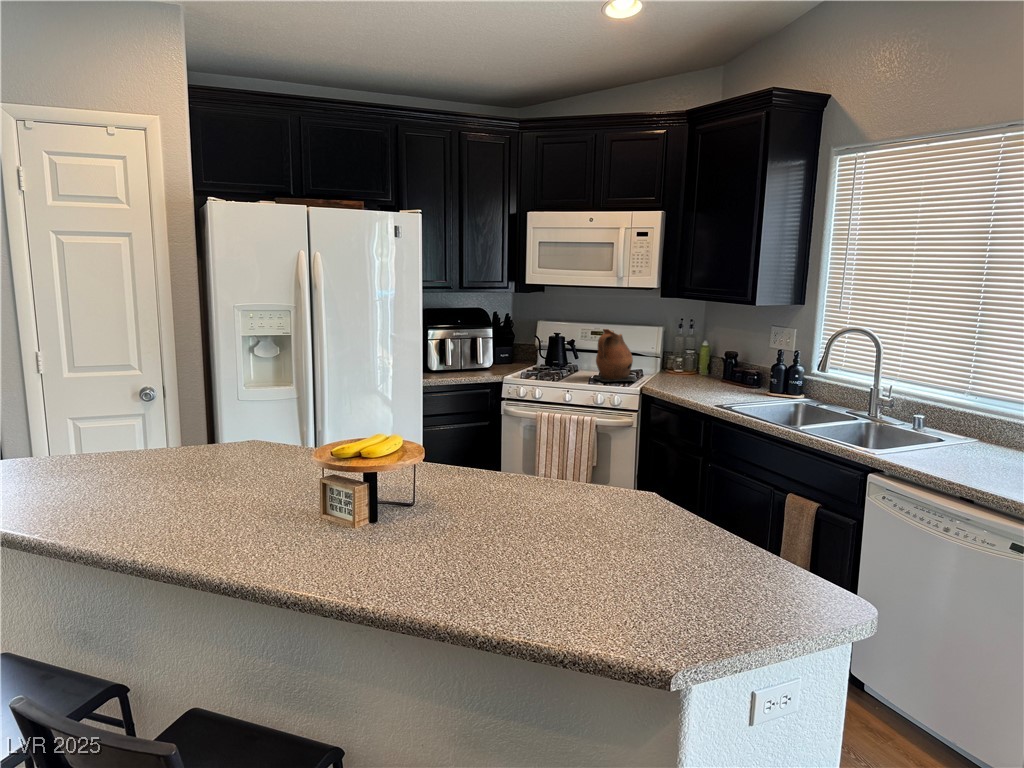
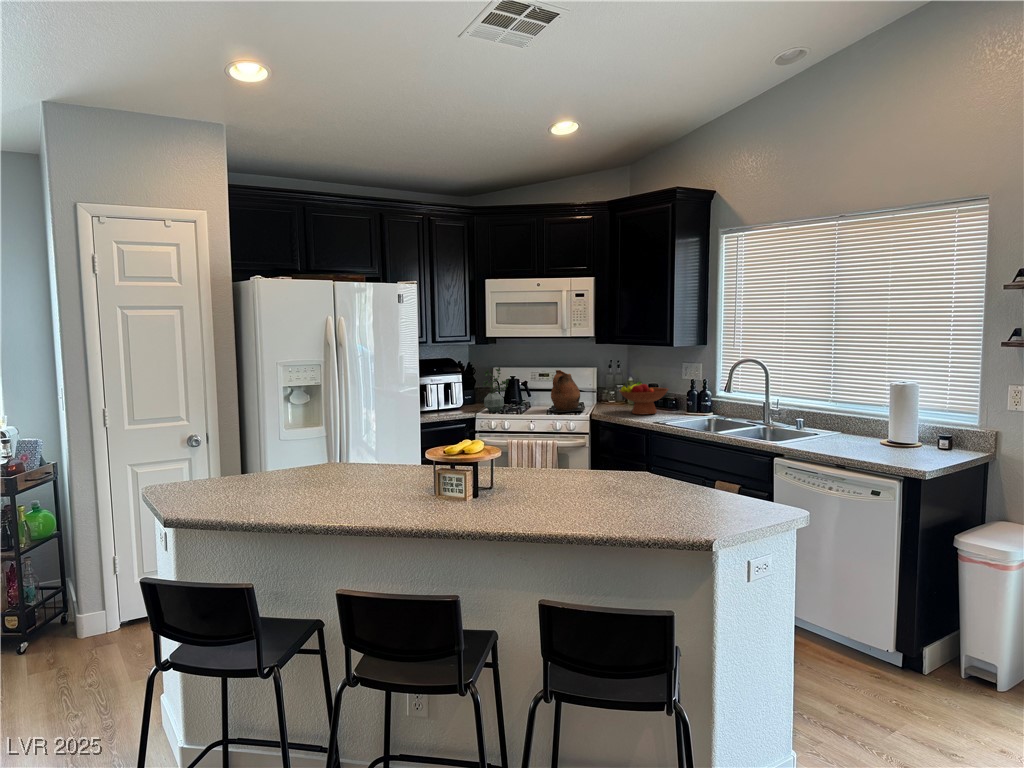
potted plant: none [514,321,547,376] -> present [483,367,509,412]
fruit bowl: none [680,349,746,392] -> present [619,382,668,415]

